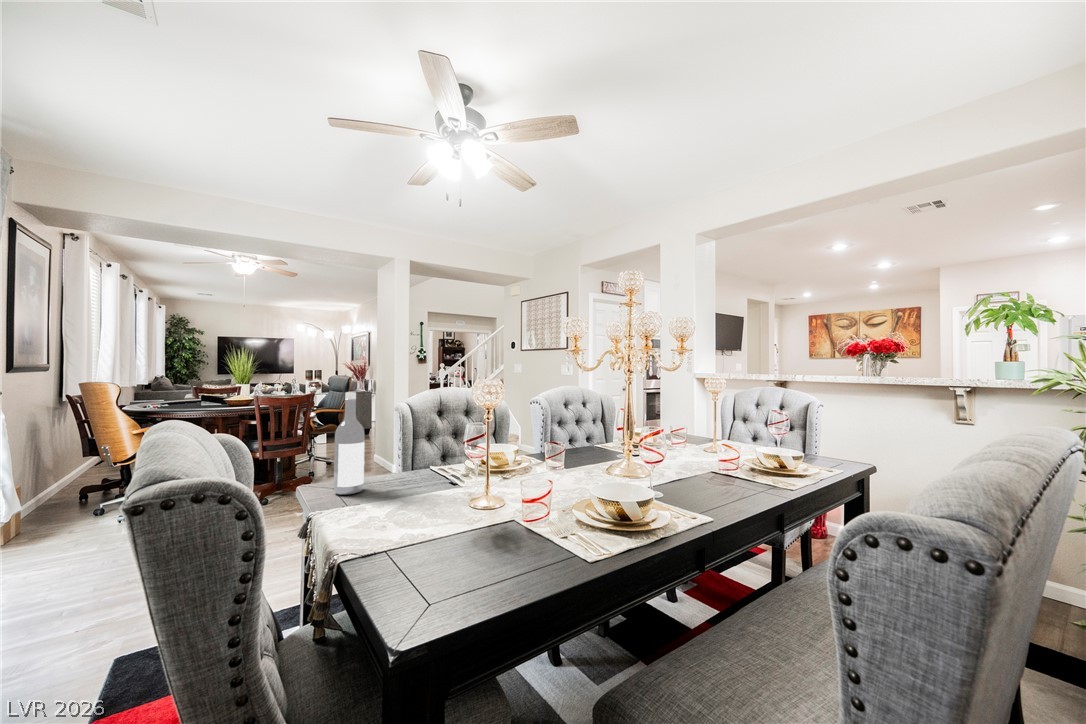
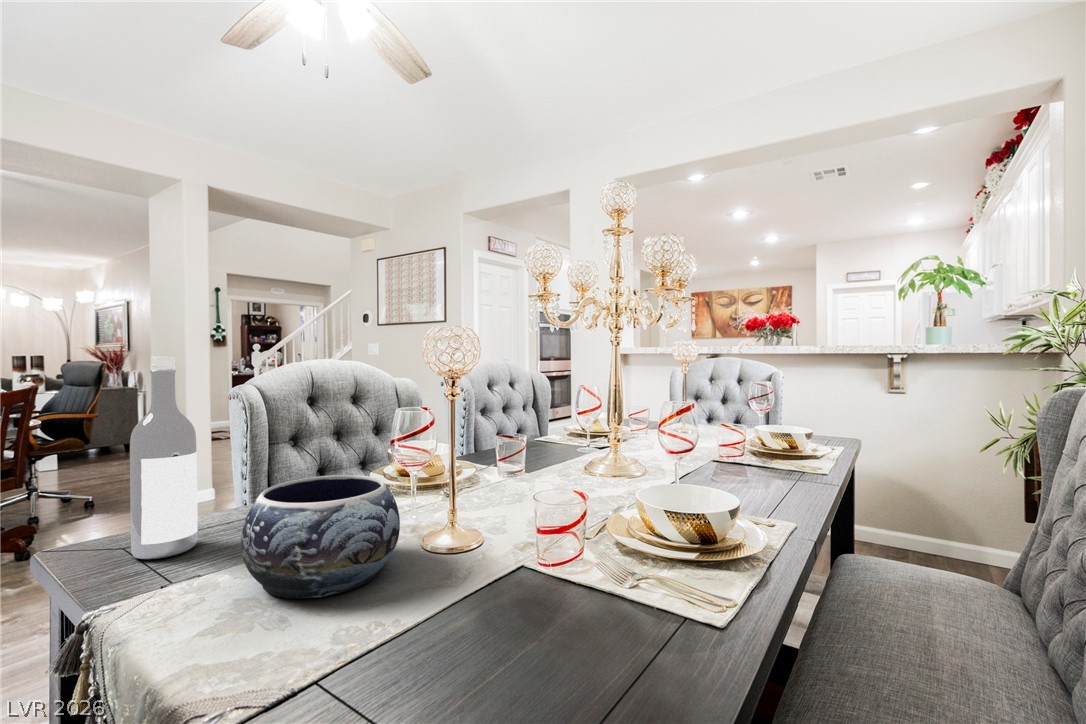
decorative bowl: none [373,460,452,521] -> present [241,475,400,599]

